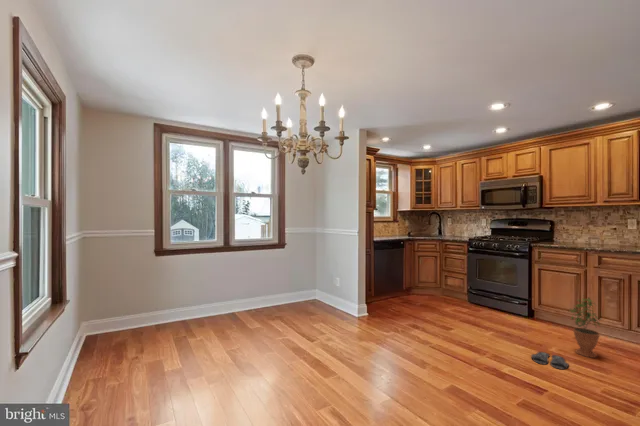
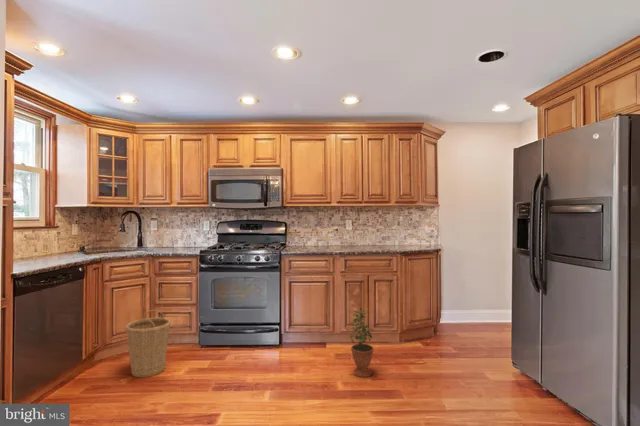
basket: none [418,270,442,306] -> present [126,310,170,377]
slippers: present [532,352,568,369] -> none [336,389,376,414]

